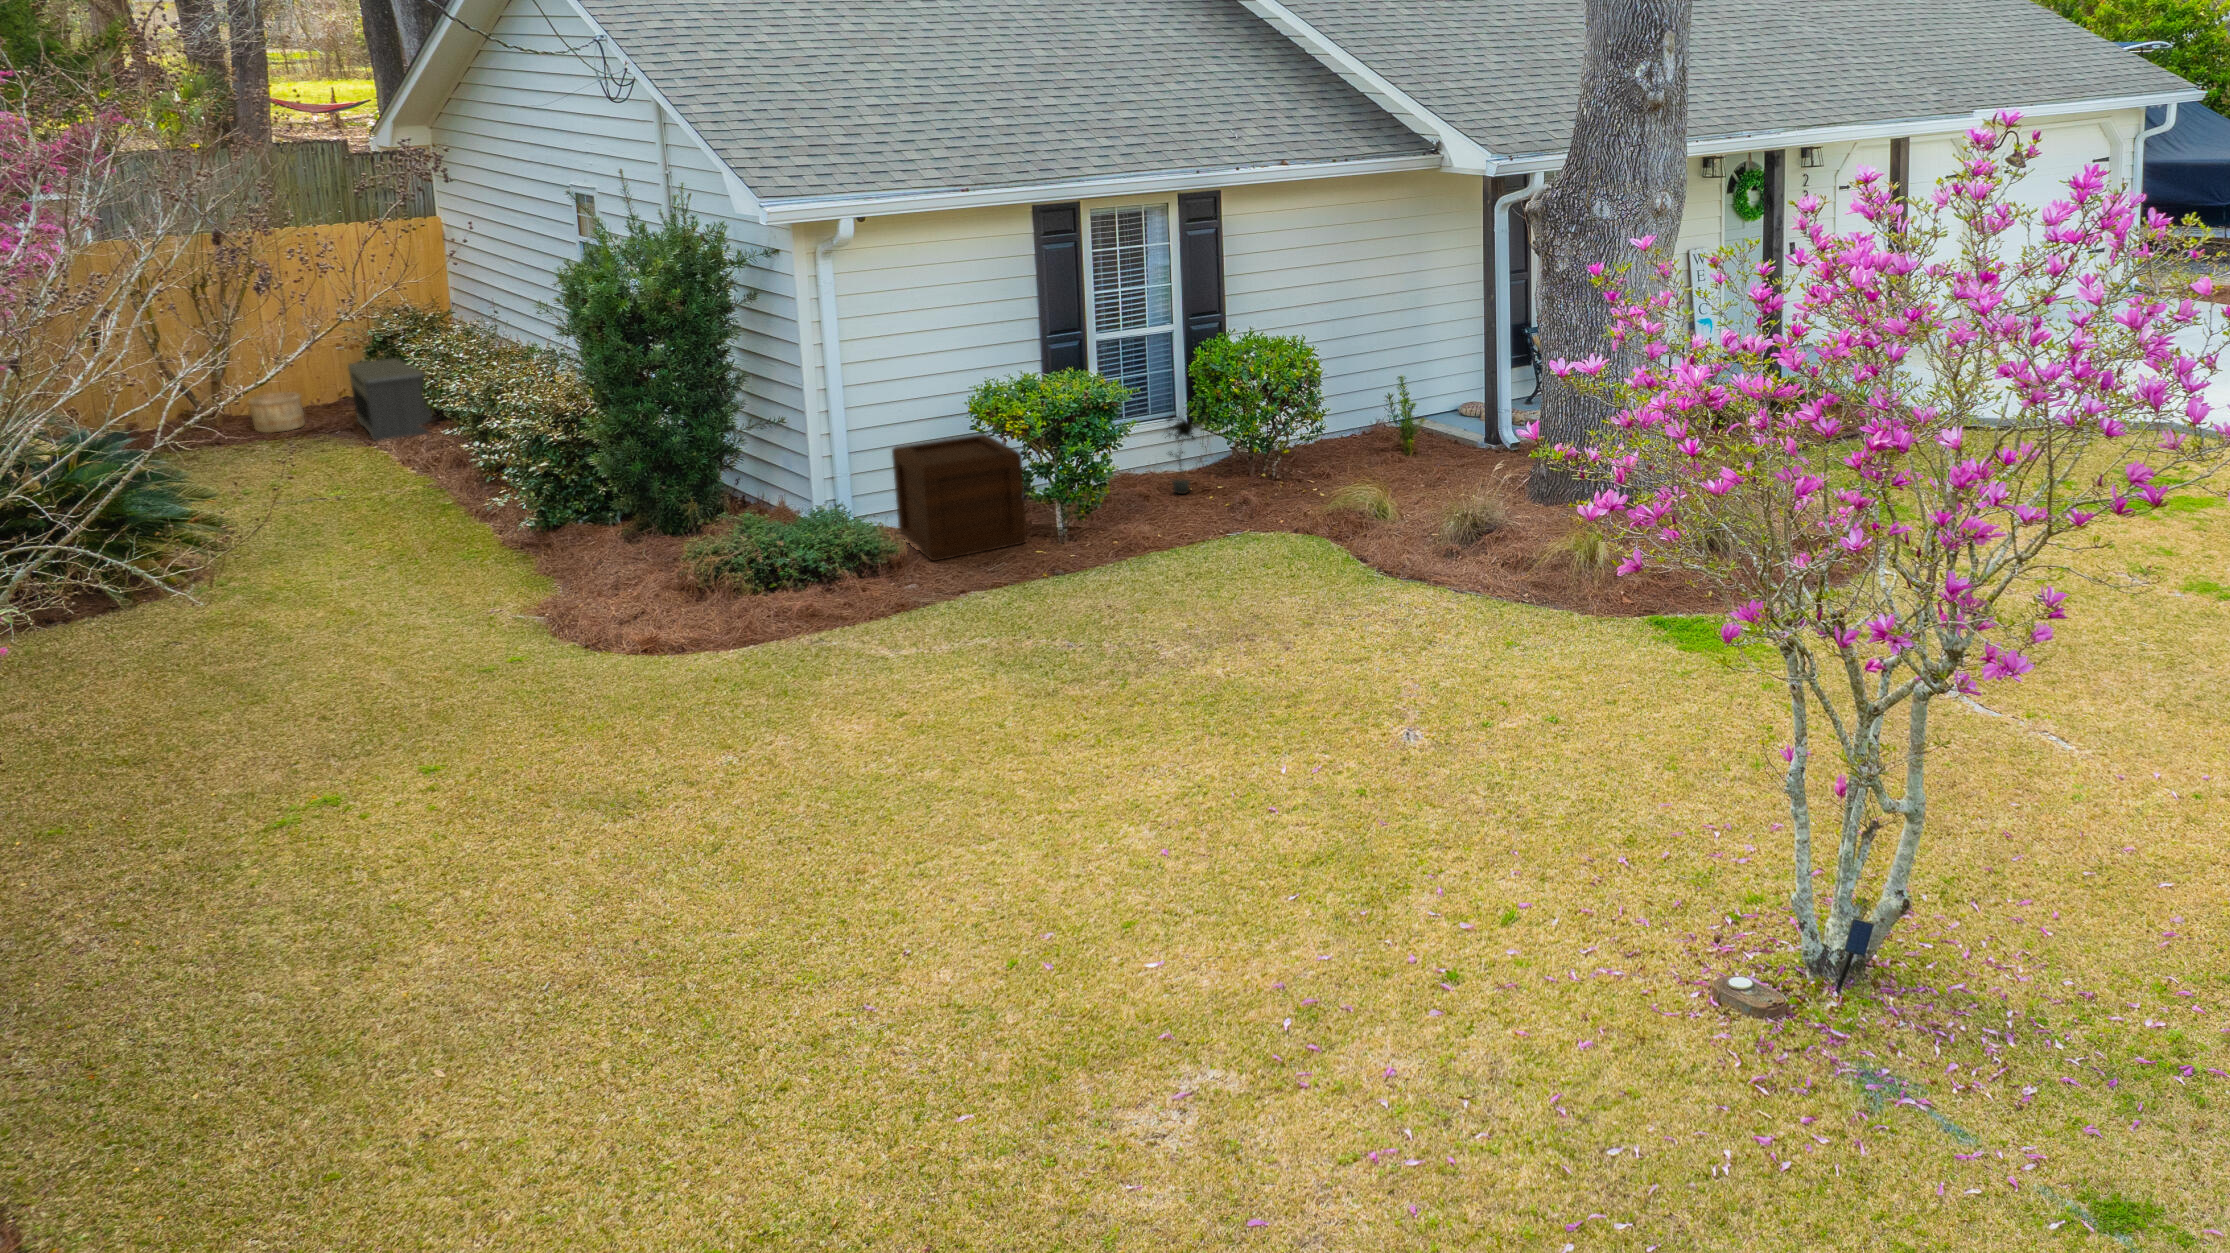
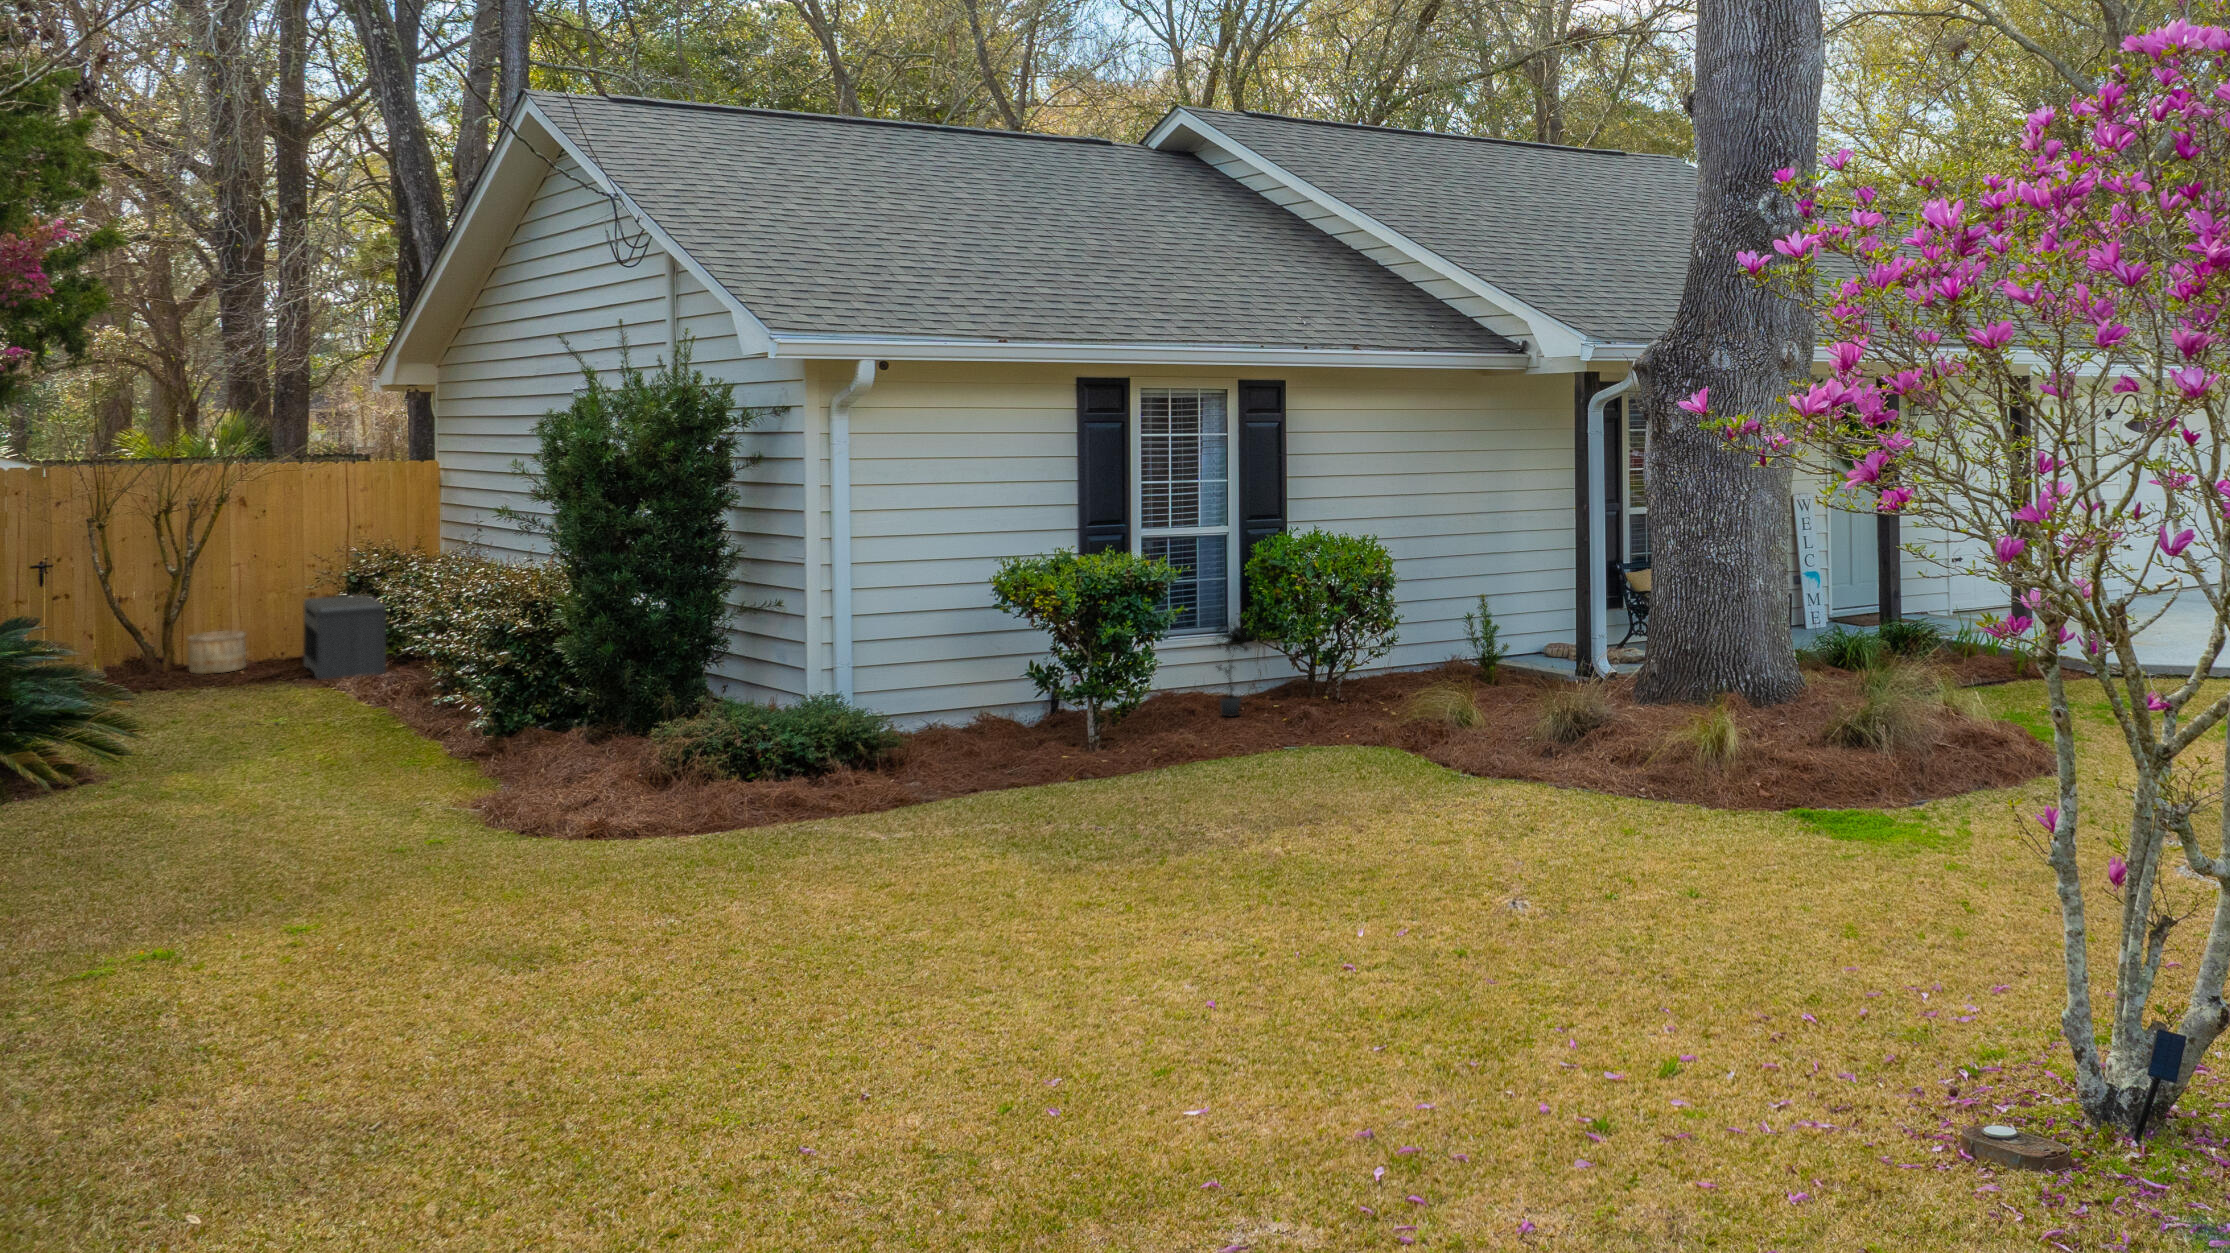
wooden crate: present [892,434,1027,561] -> none [897,629,1047,768]

